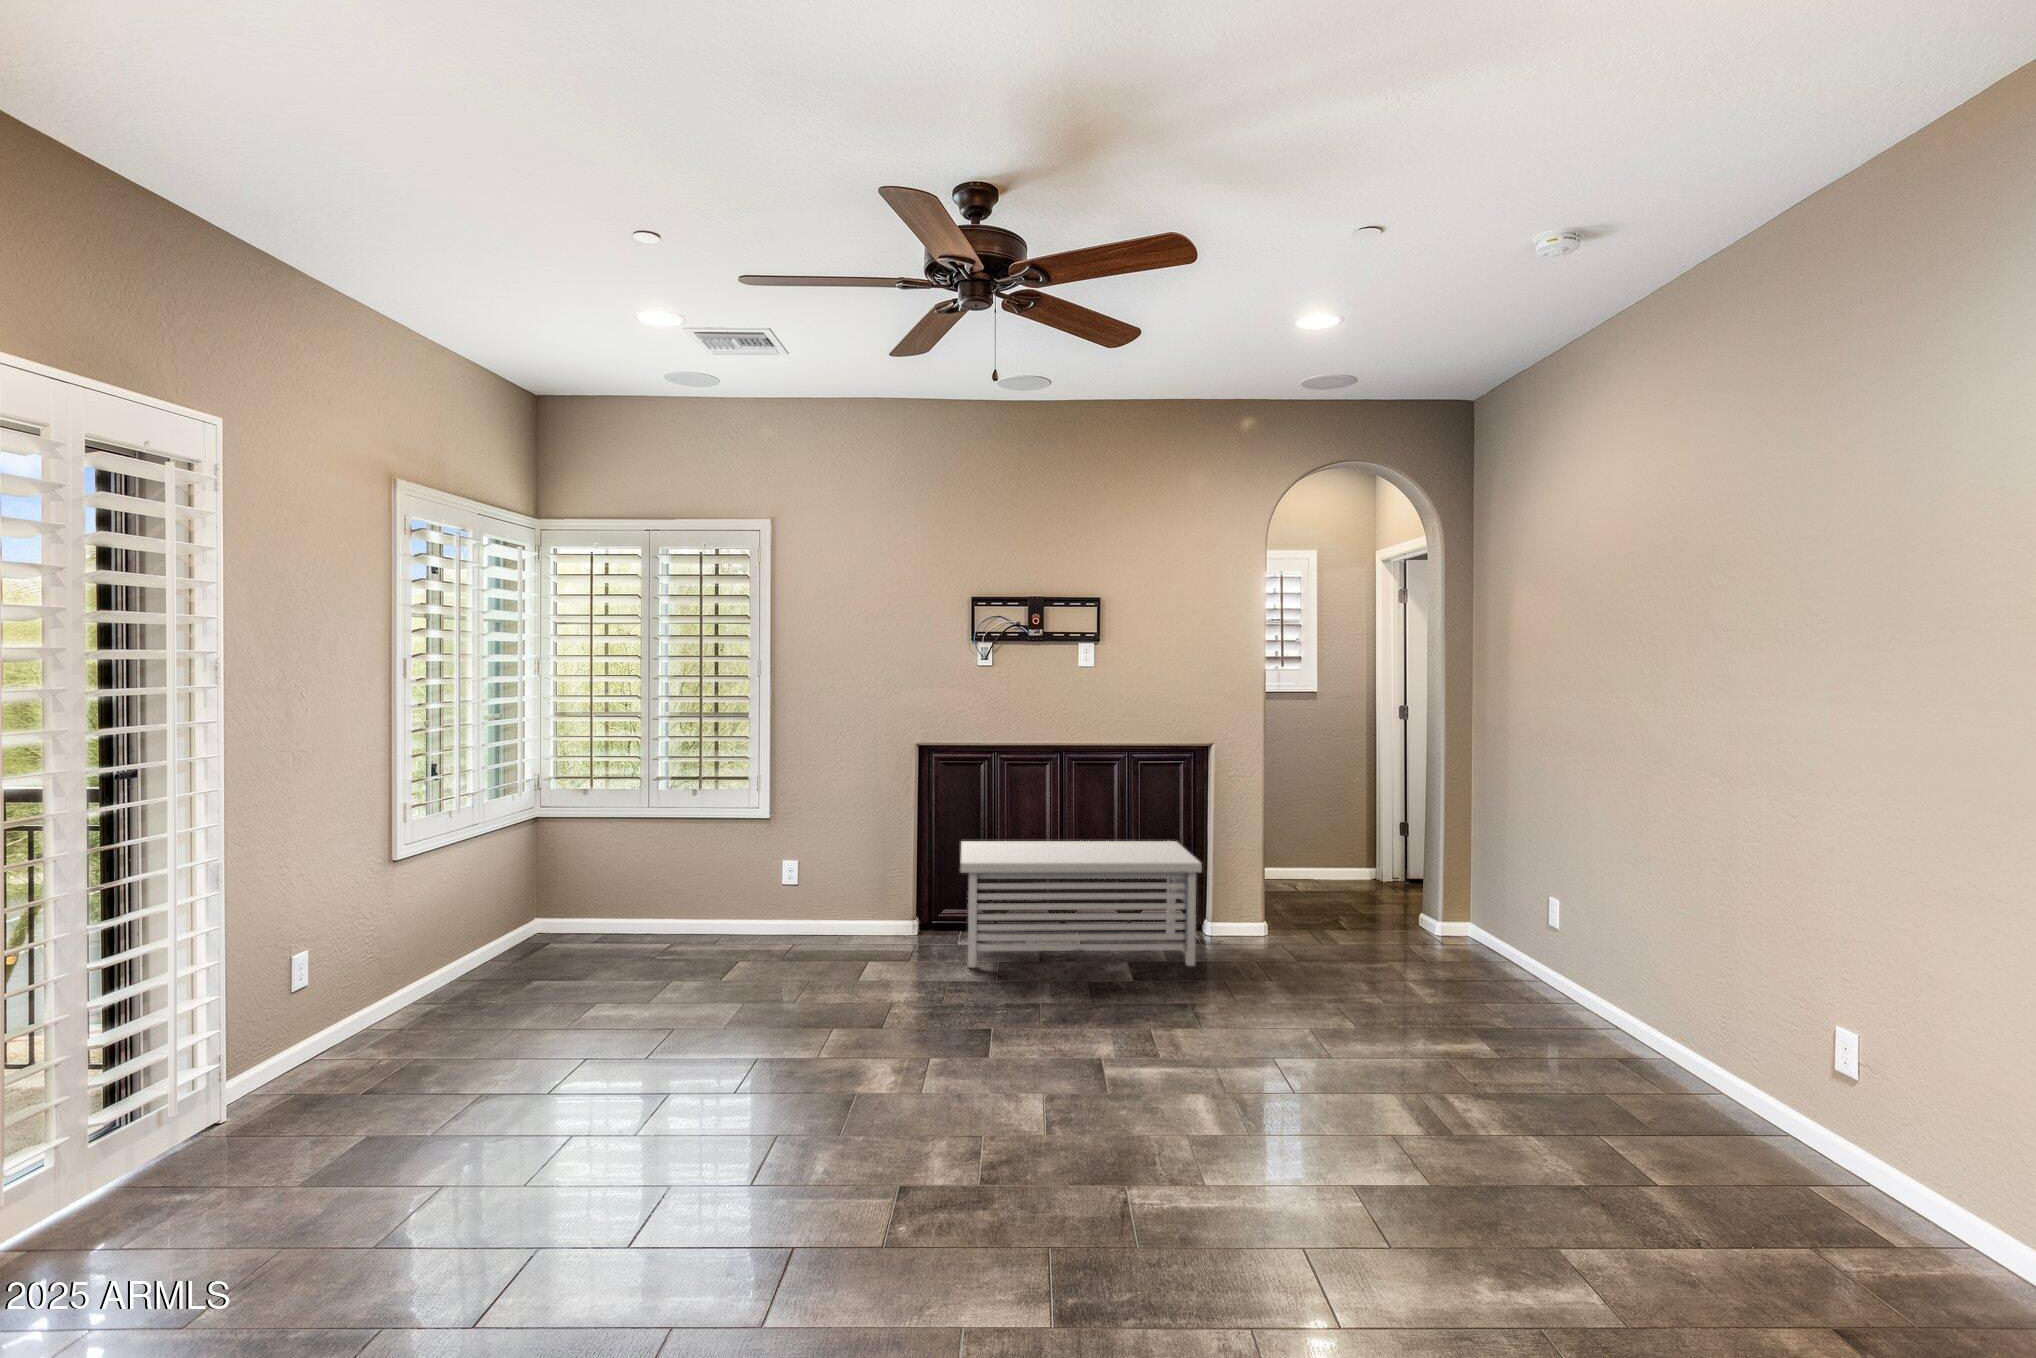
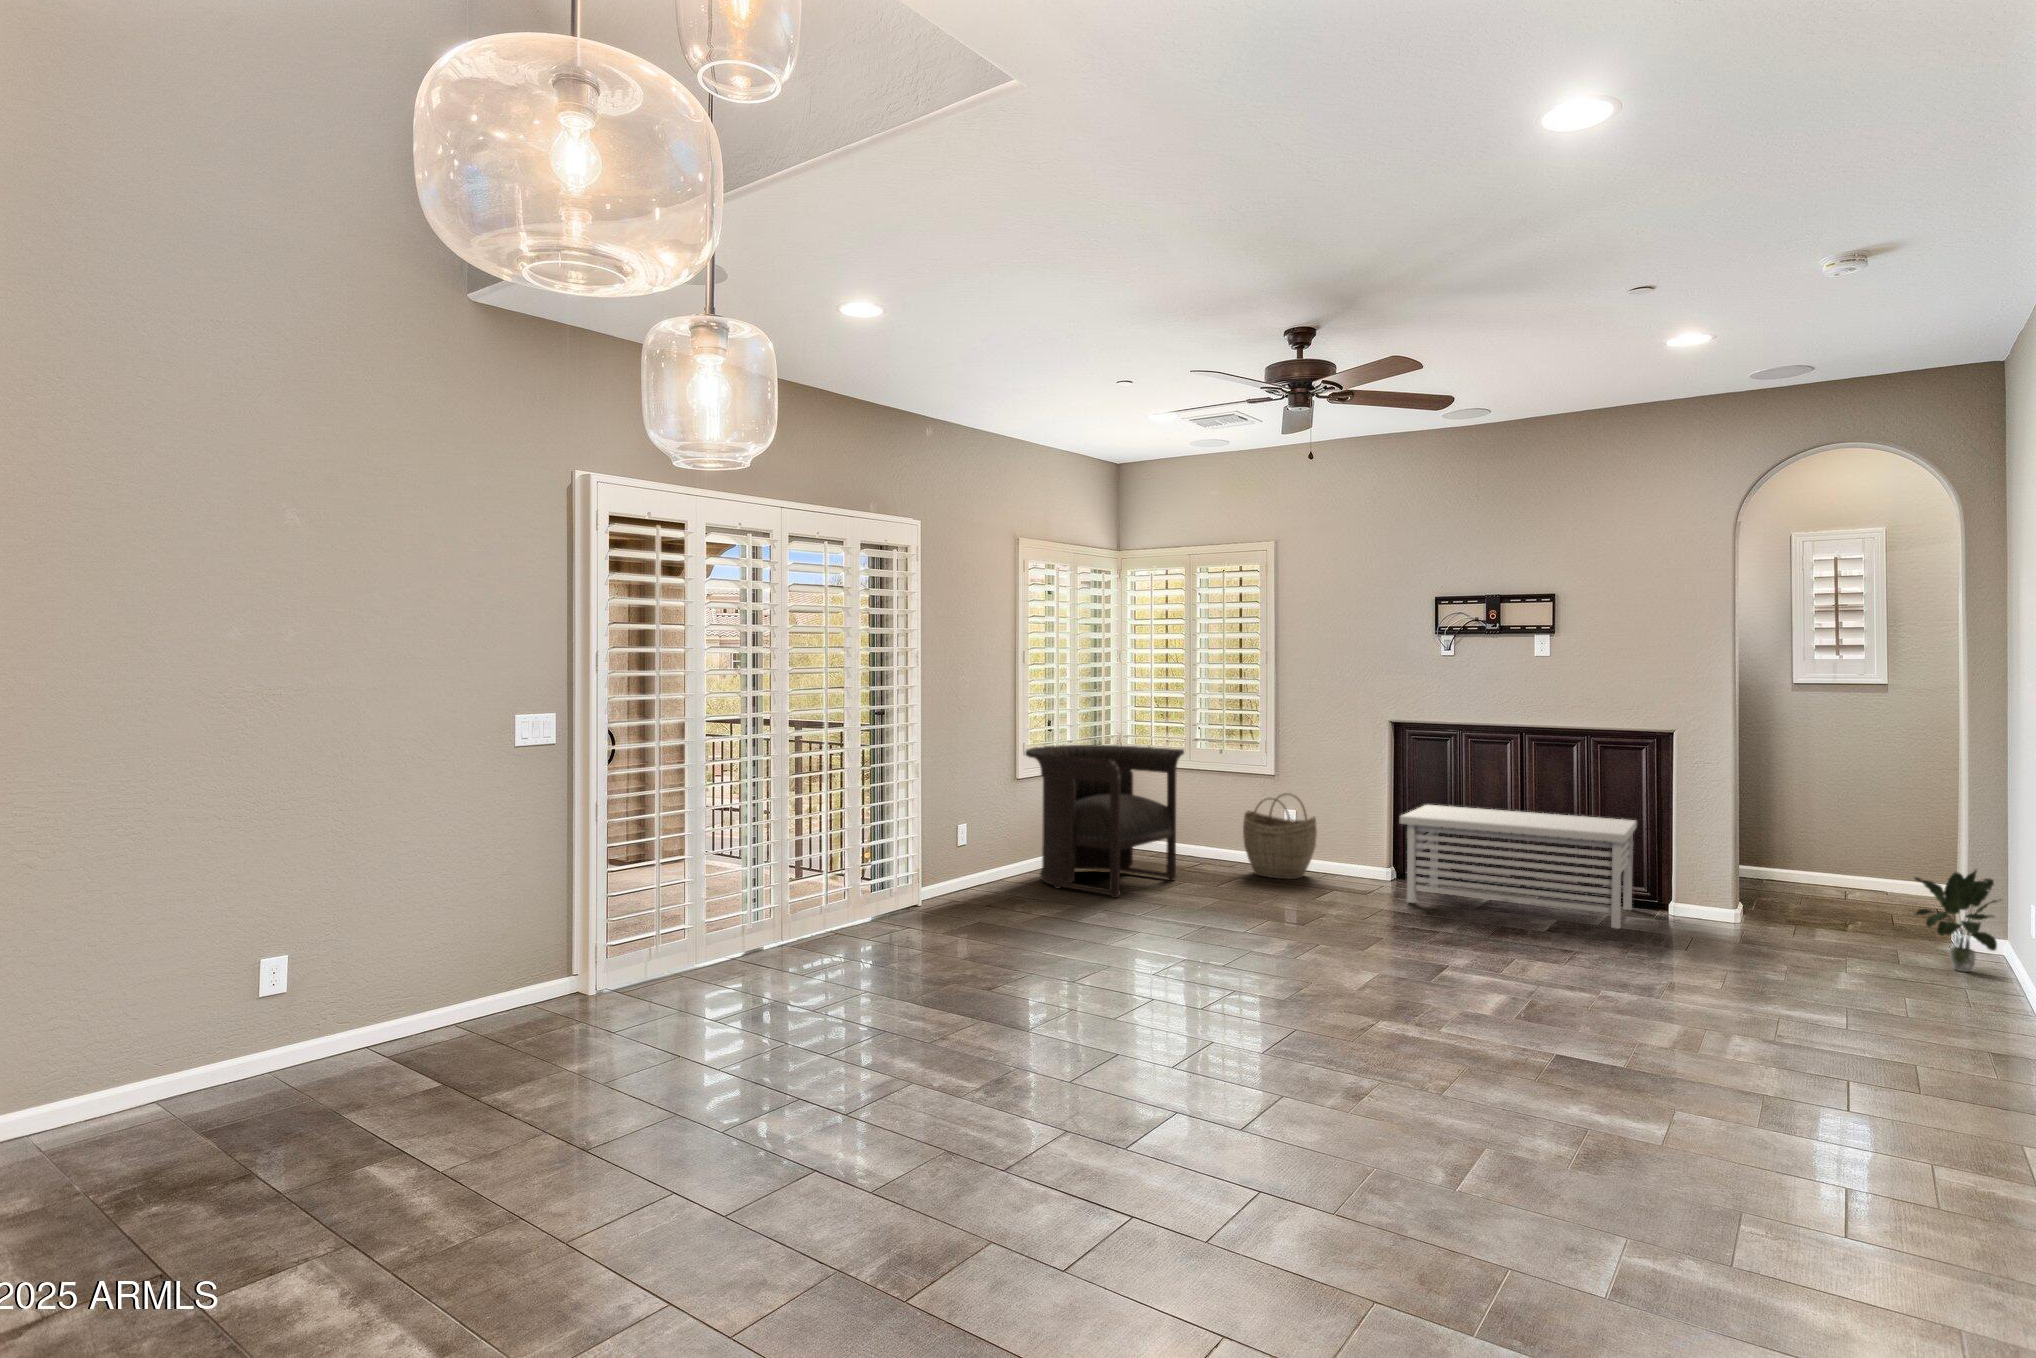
armchair: none [416,794,666,1034] -> present [1025,745,1184,898]
woven basket: none [741,840,833,954] -> present [1243,793,1317,879]
potted plant: none [1436,868,1514,965] -> present [1915,870,2001,972]

